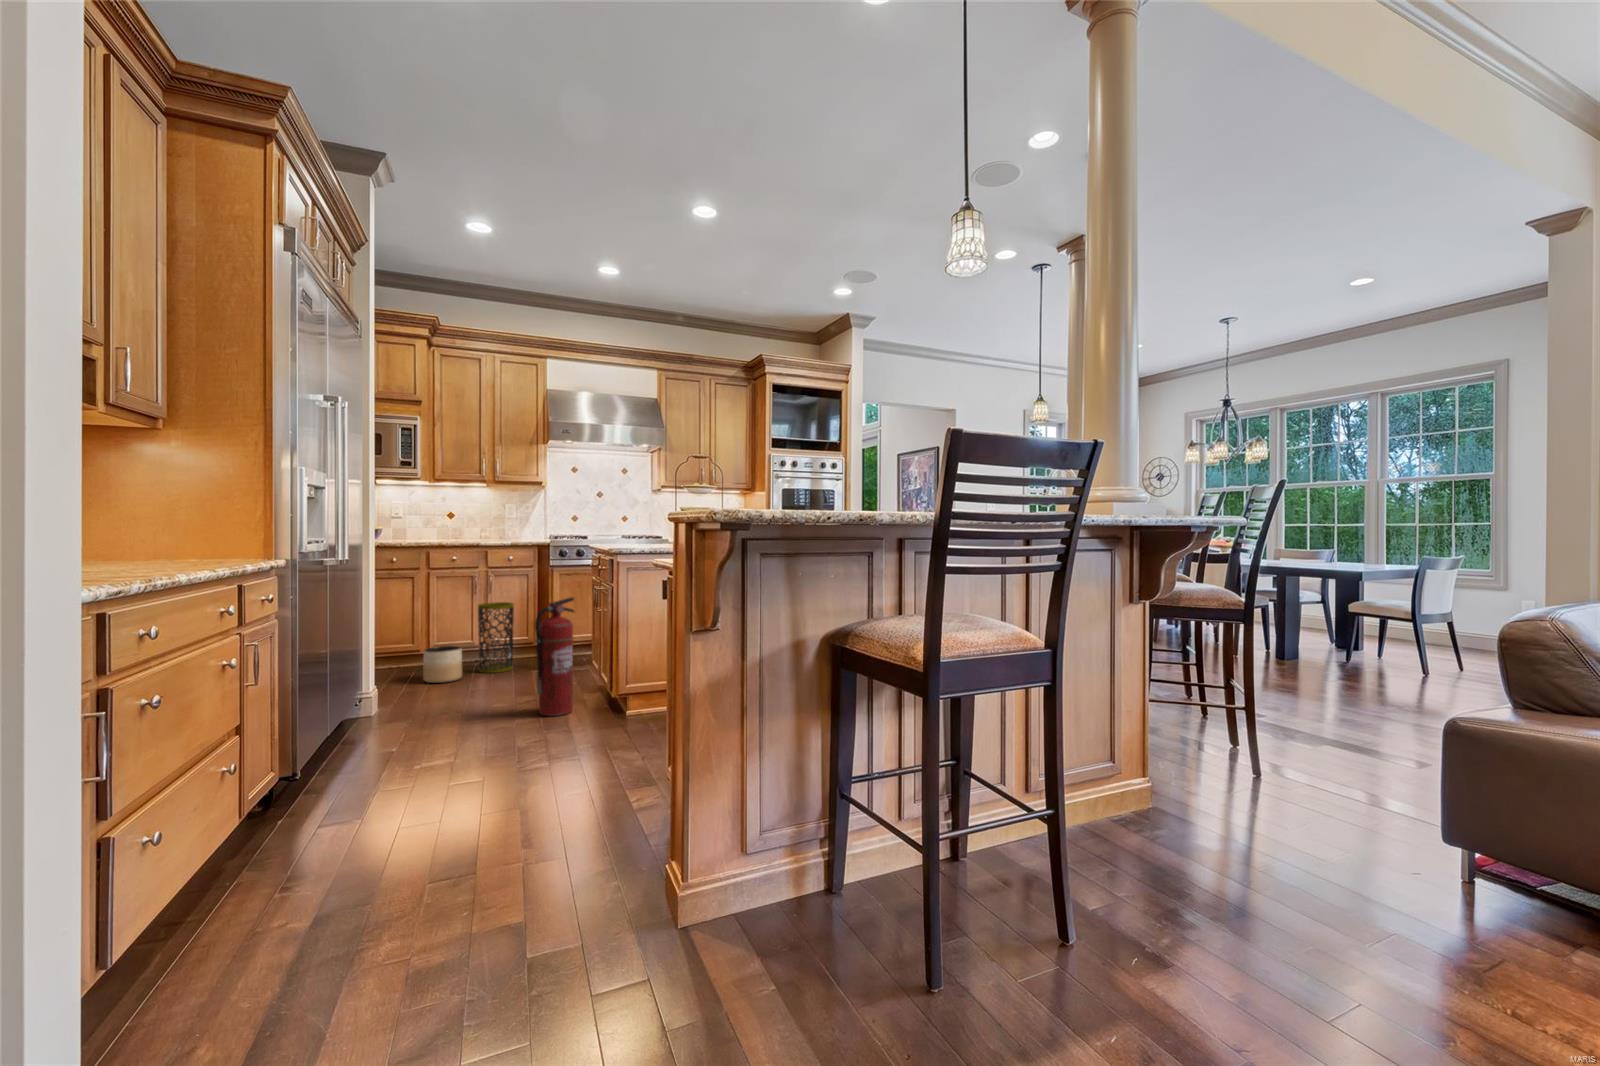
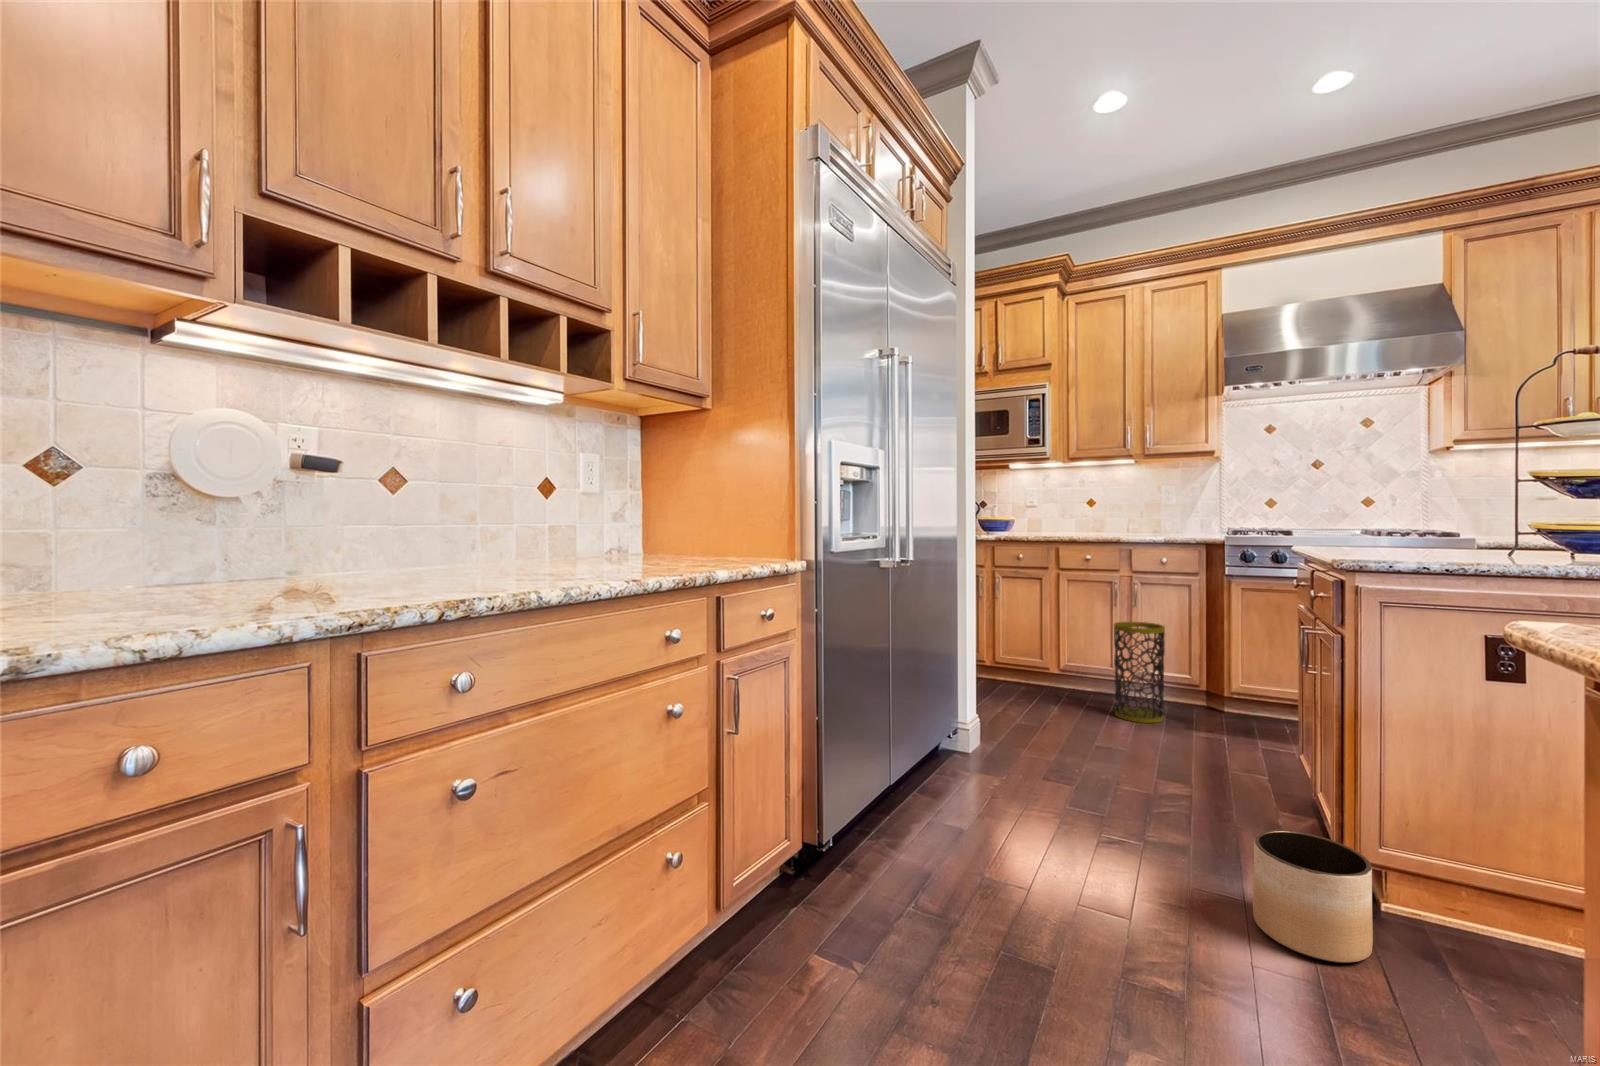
fire extinguisher: present [535,597,574,716] -> none [1177,643,1258,854]
planter: present [423,646,462,683] -> present [1253,830,1373,963]

